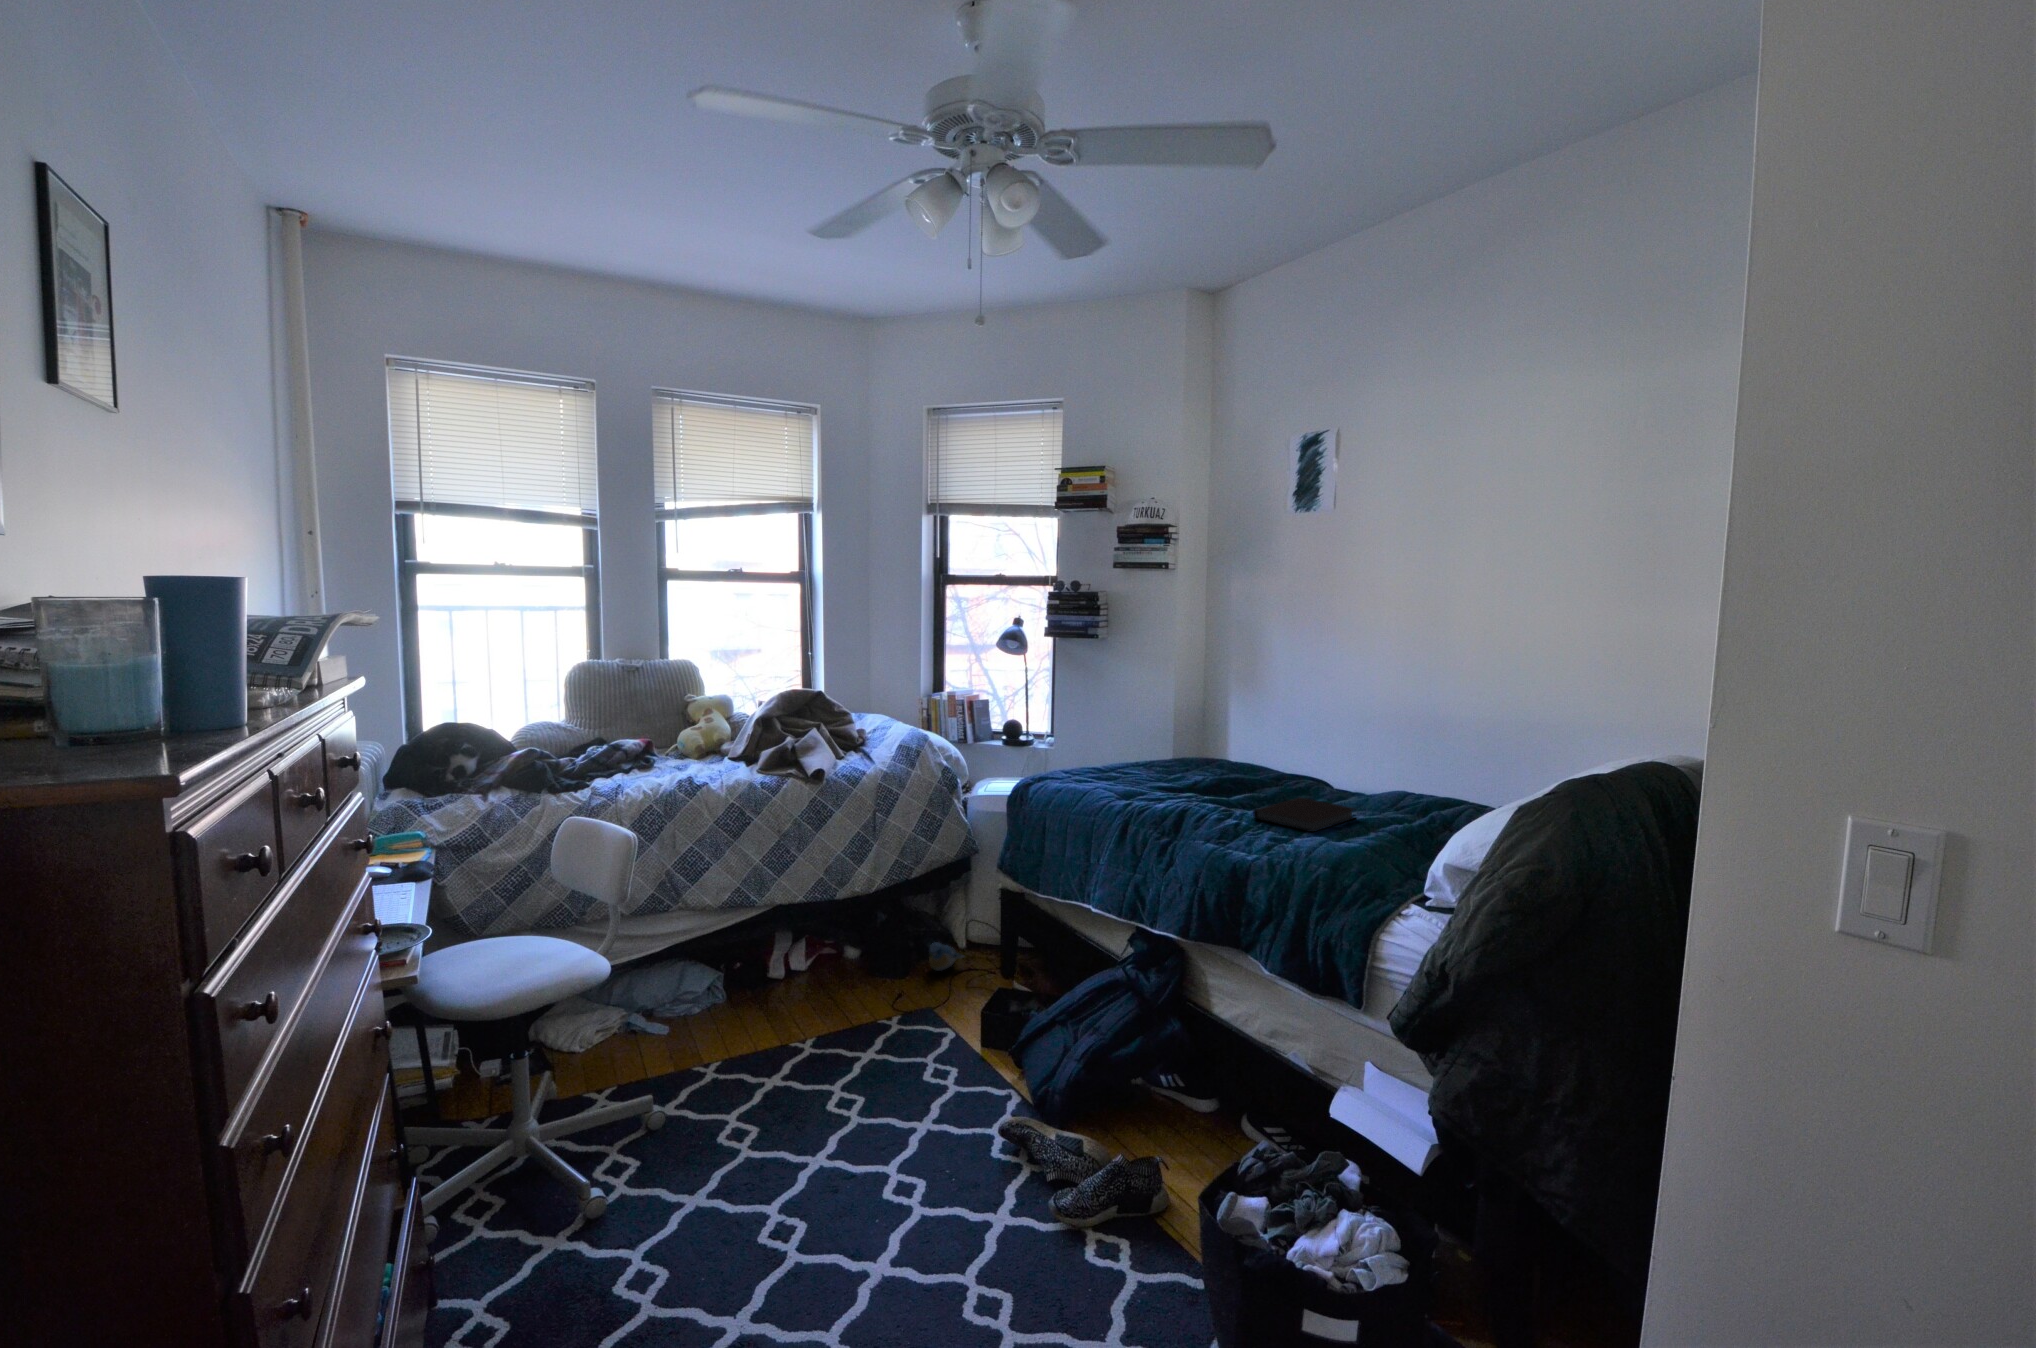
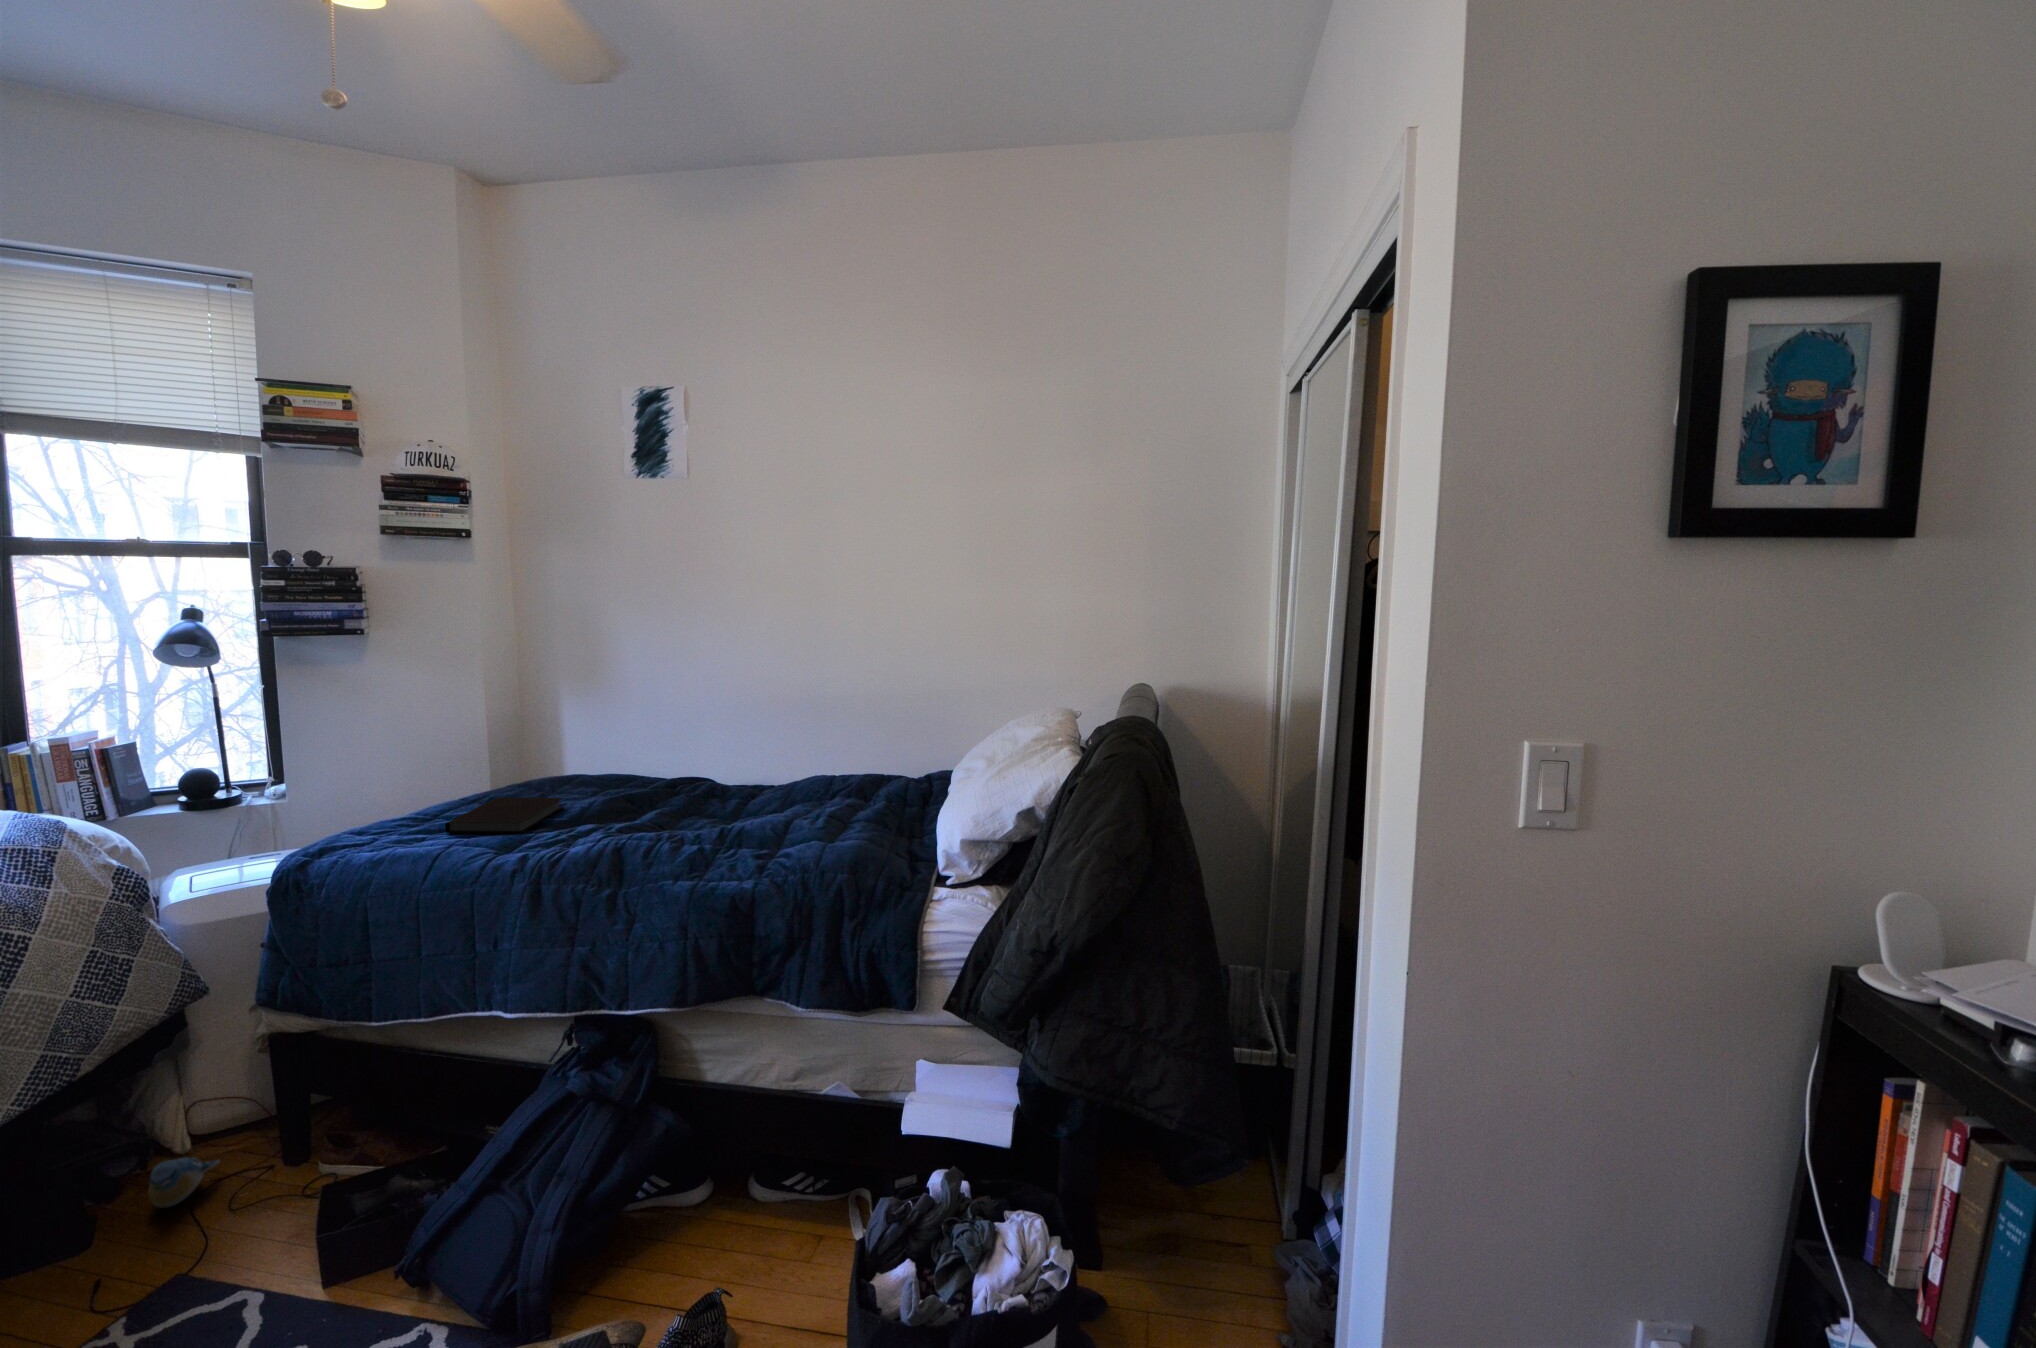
notebook: present [1253,797,1356,832] -> present [445,798,564,833]

